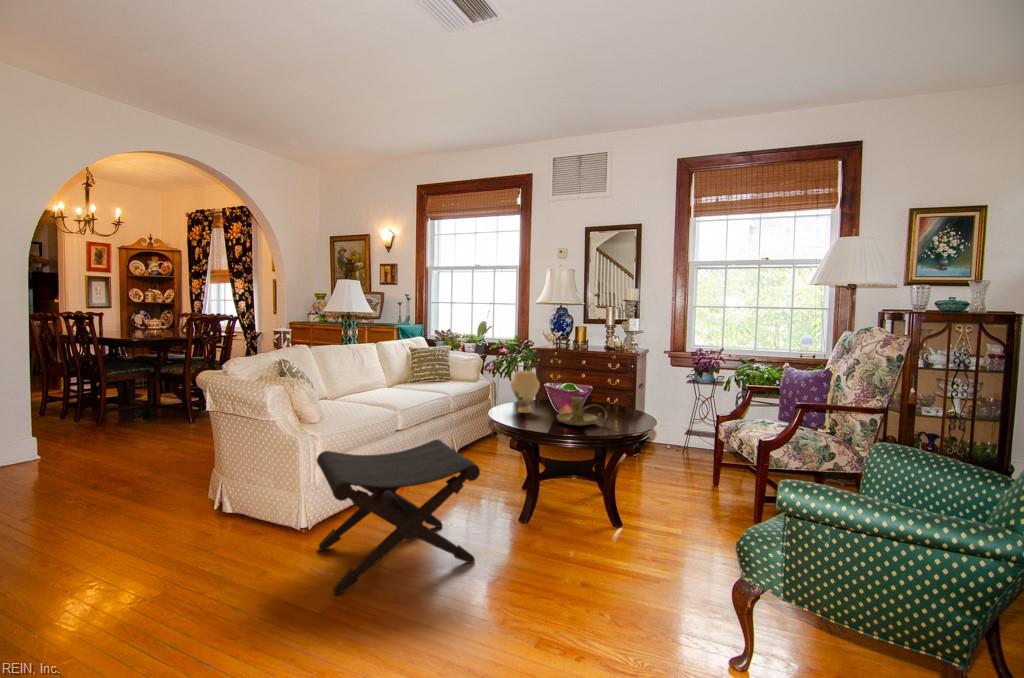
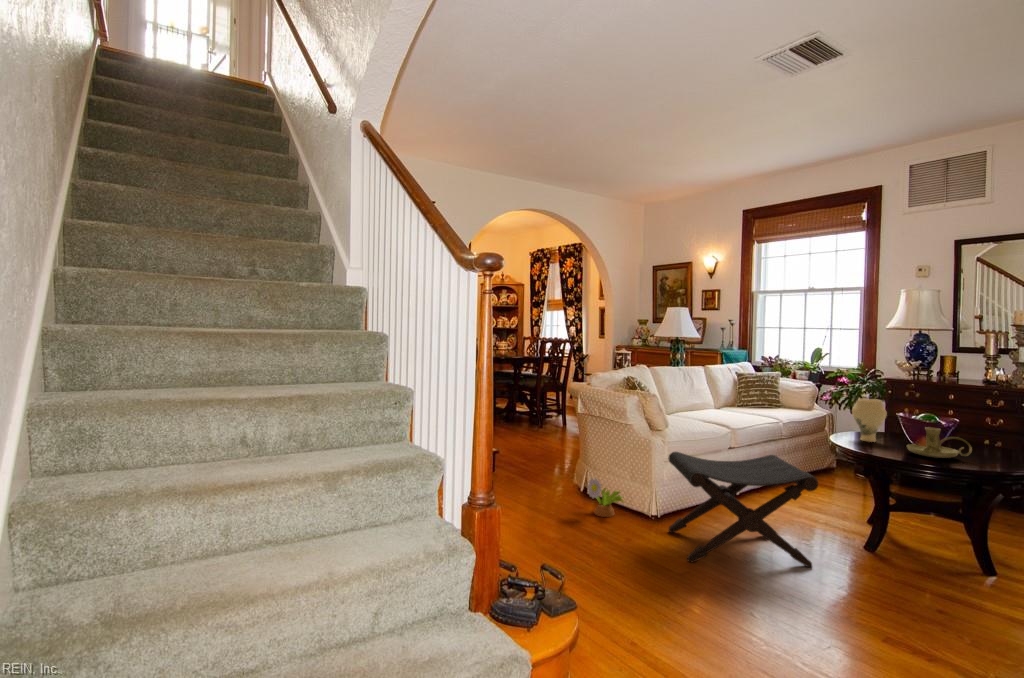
decorative plant: none [210,495,264,545] -> present [588,478,624,517]

